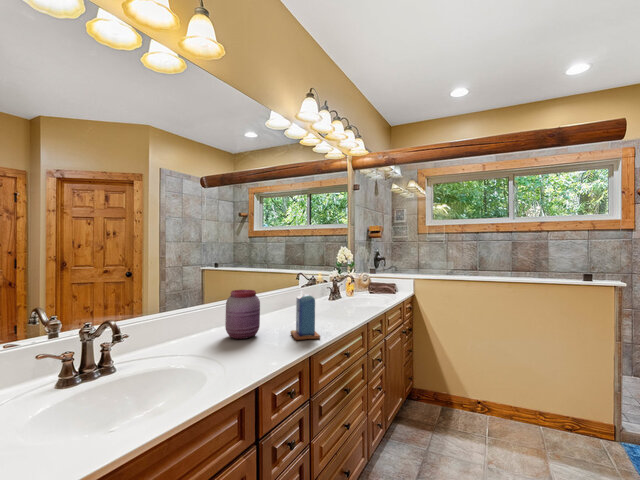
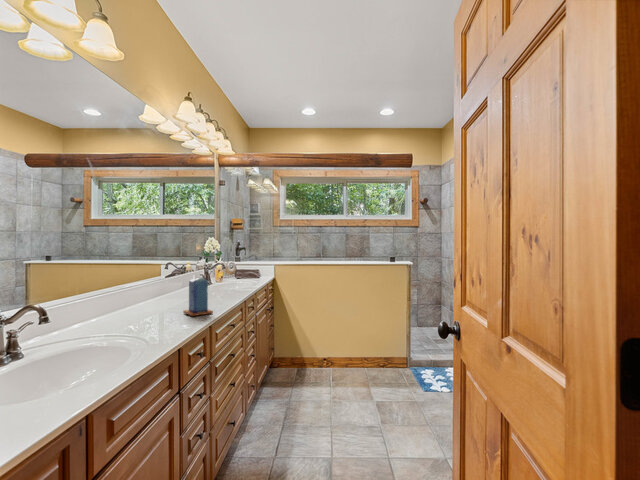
jar: present [225,290,260,339] -> none [119,277,154,322]

